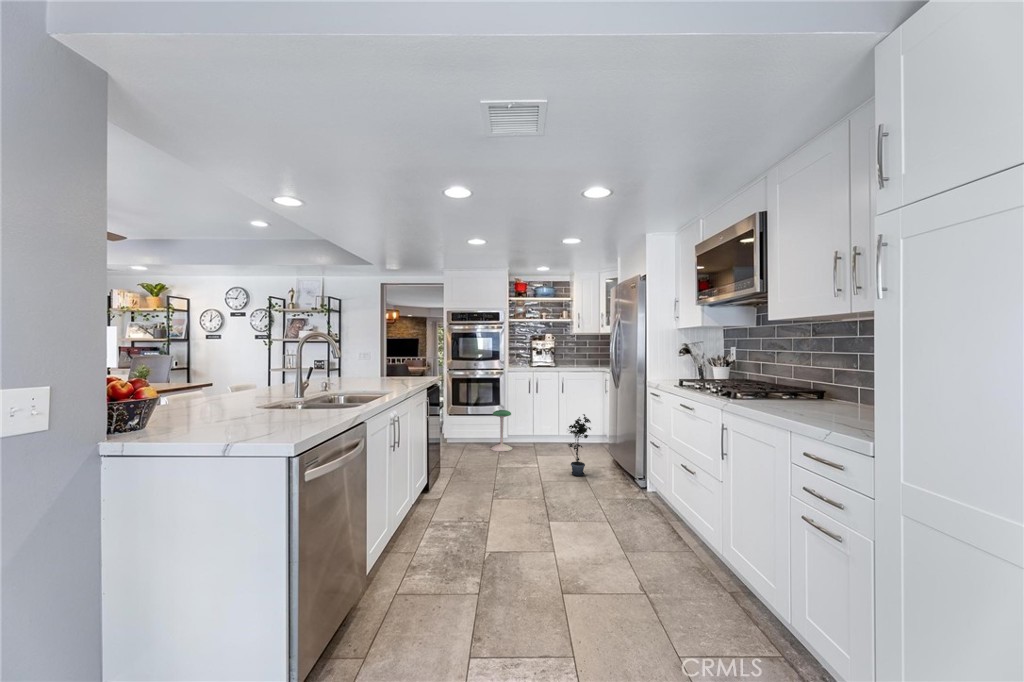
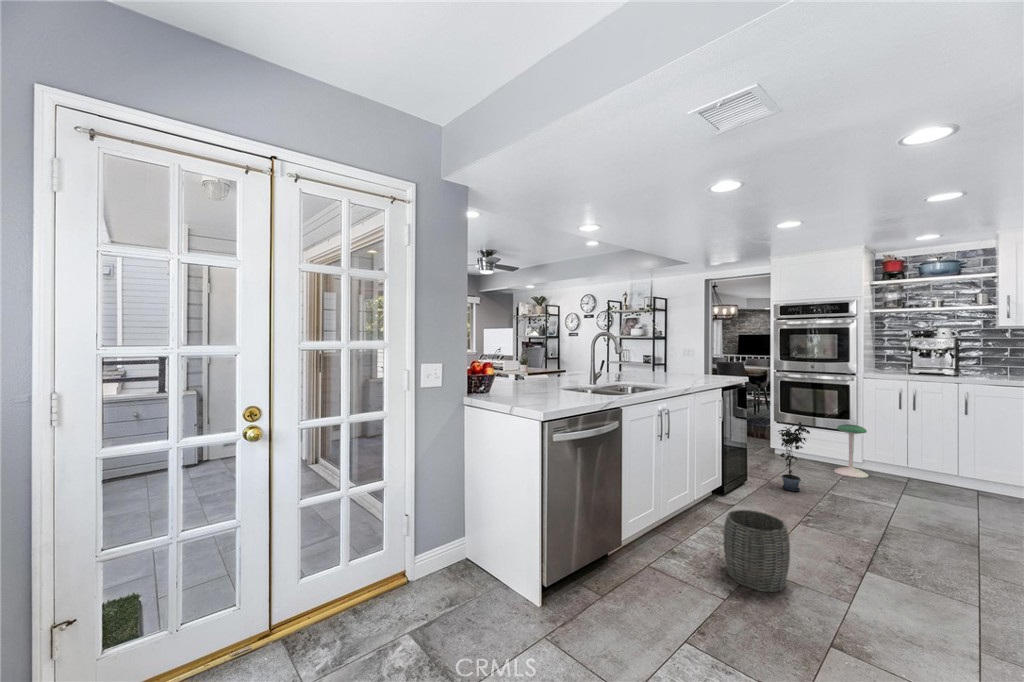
potted plant: present [569,414,591,476] -> present [778,422,810,491]
woven basket: none [463,499,516,573] -> present [723,510,790,592]

